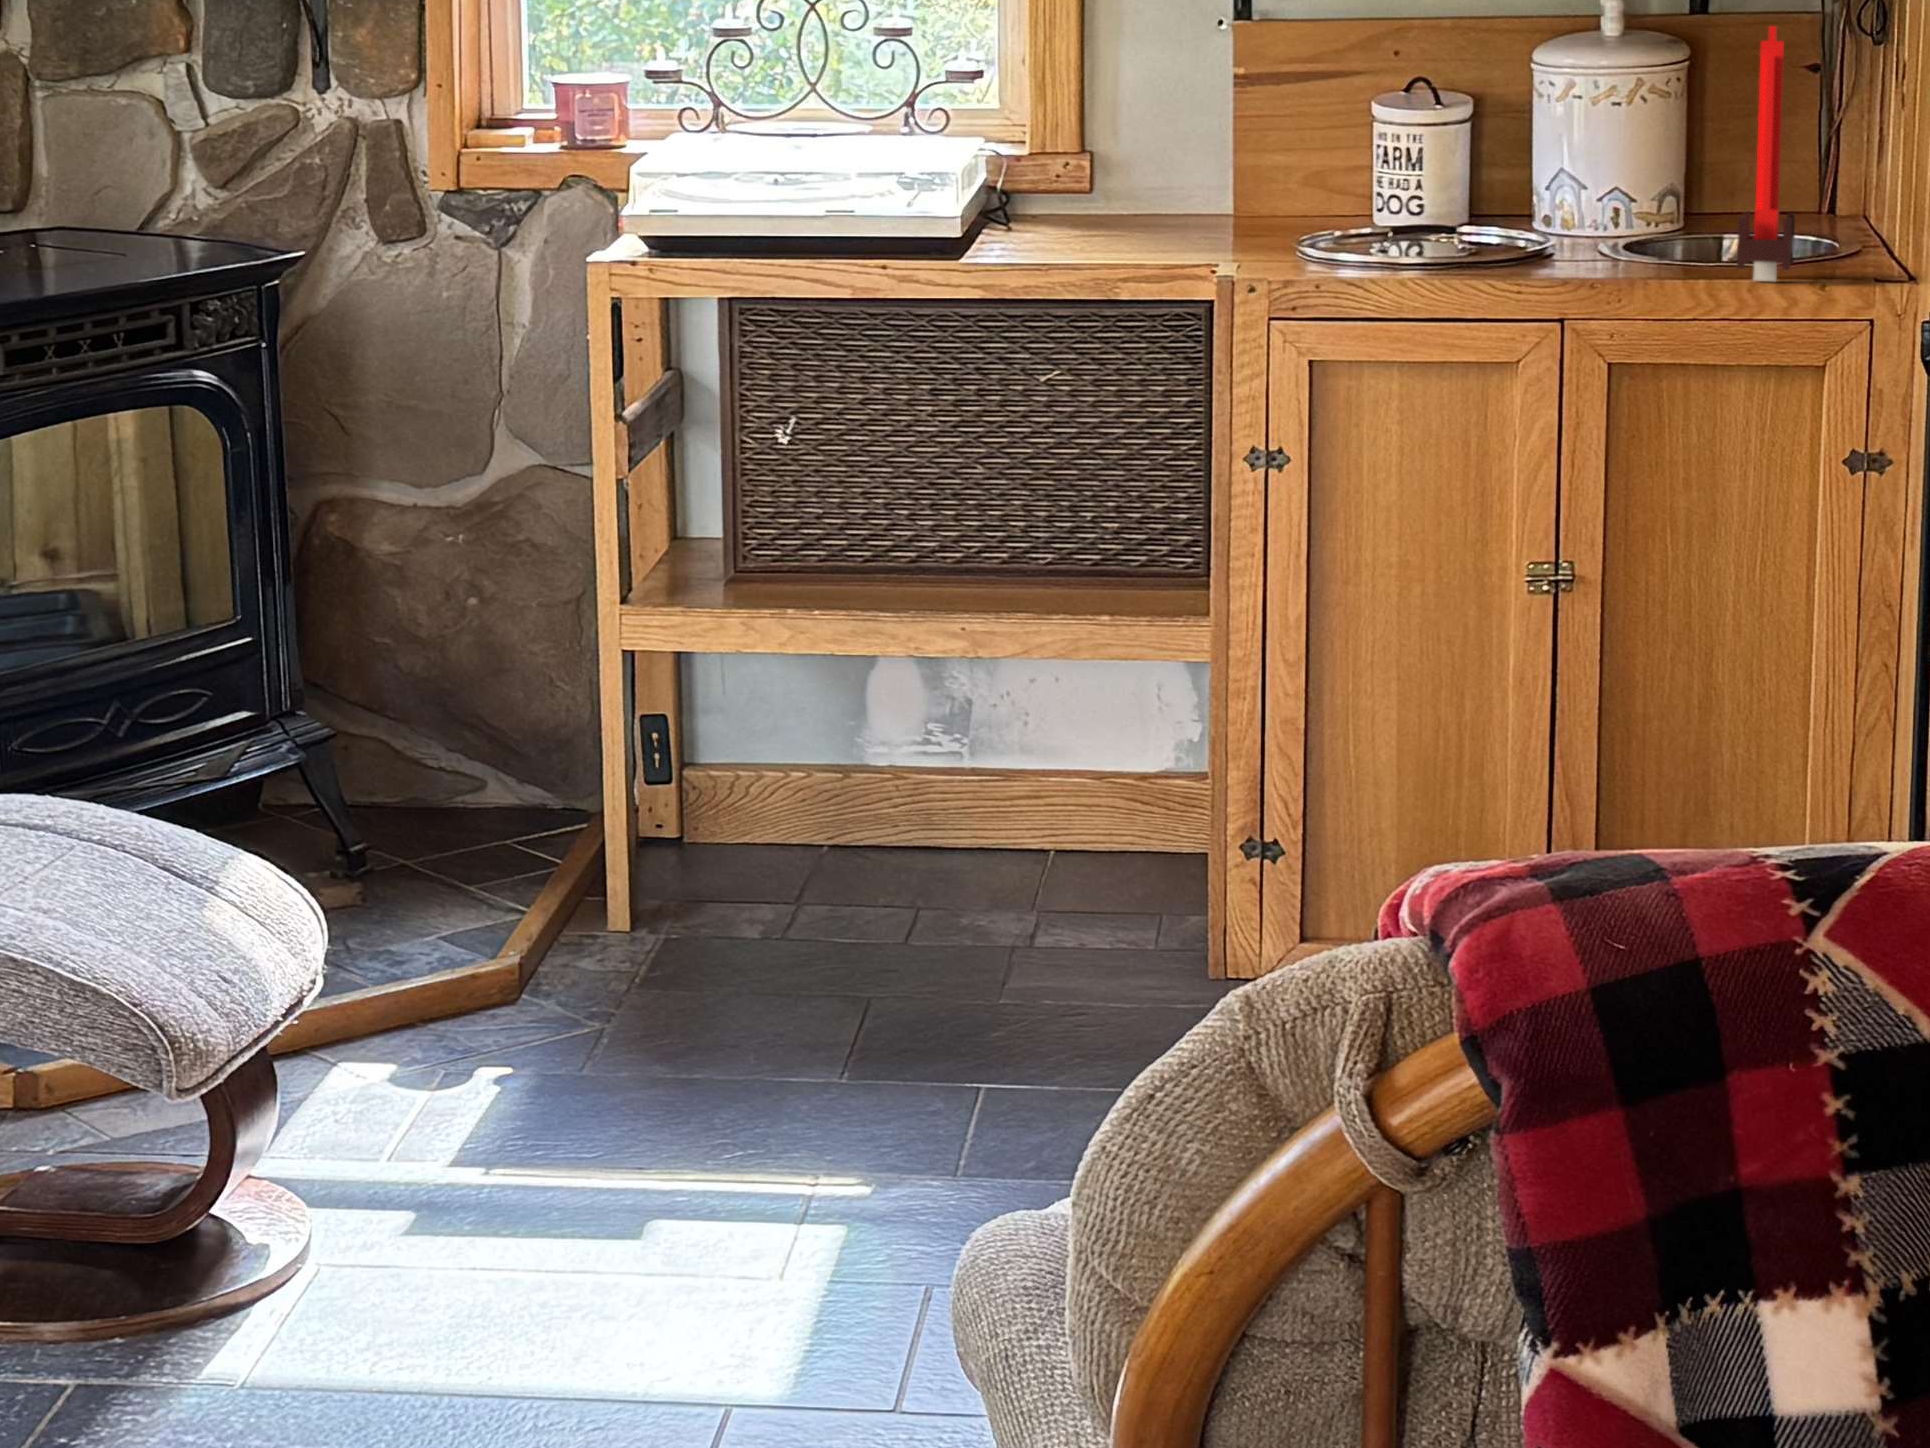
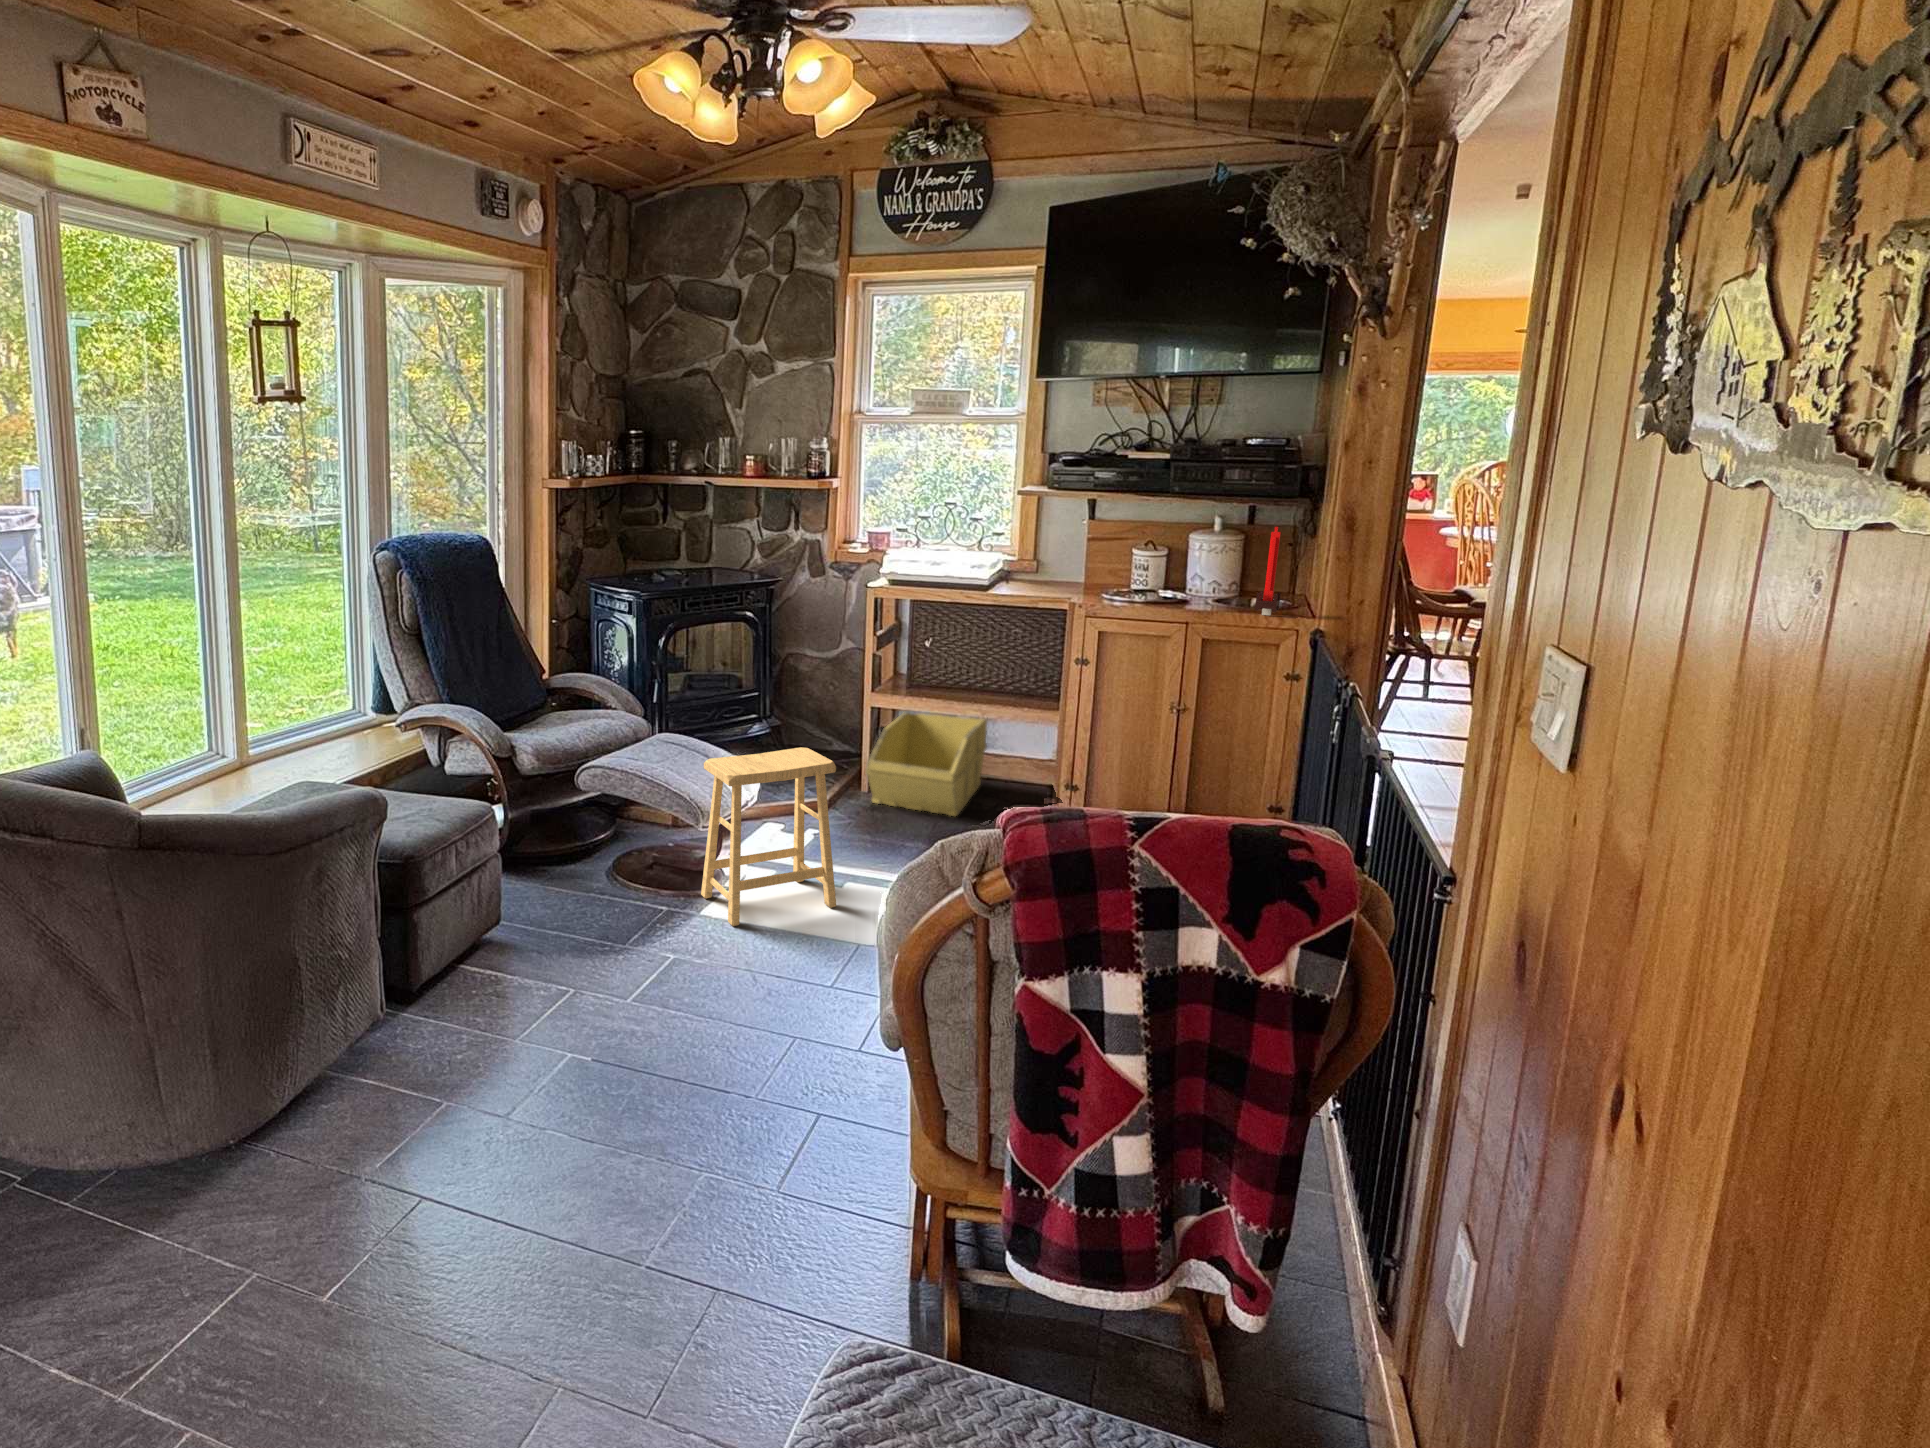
storage bin: none [651,649,993,979] -> present [865,713,987,816]
footstool: none [190,801,661,1434] -> present [701,747,836,926]

